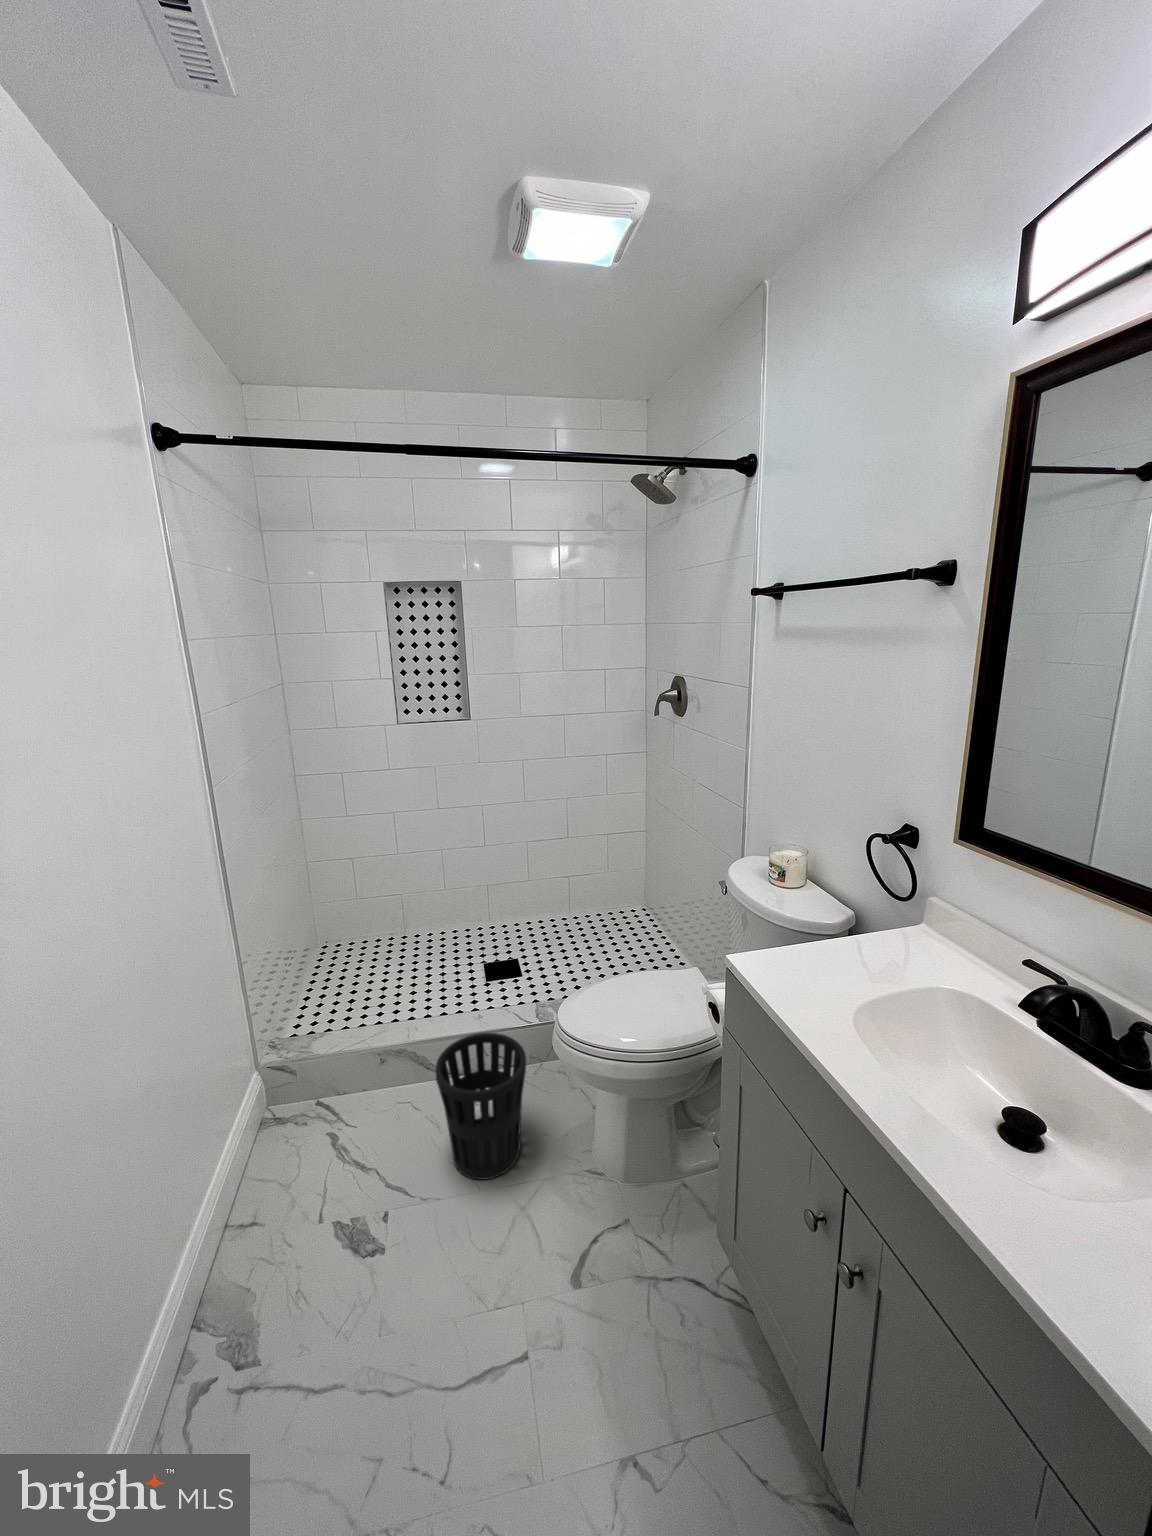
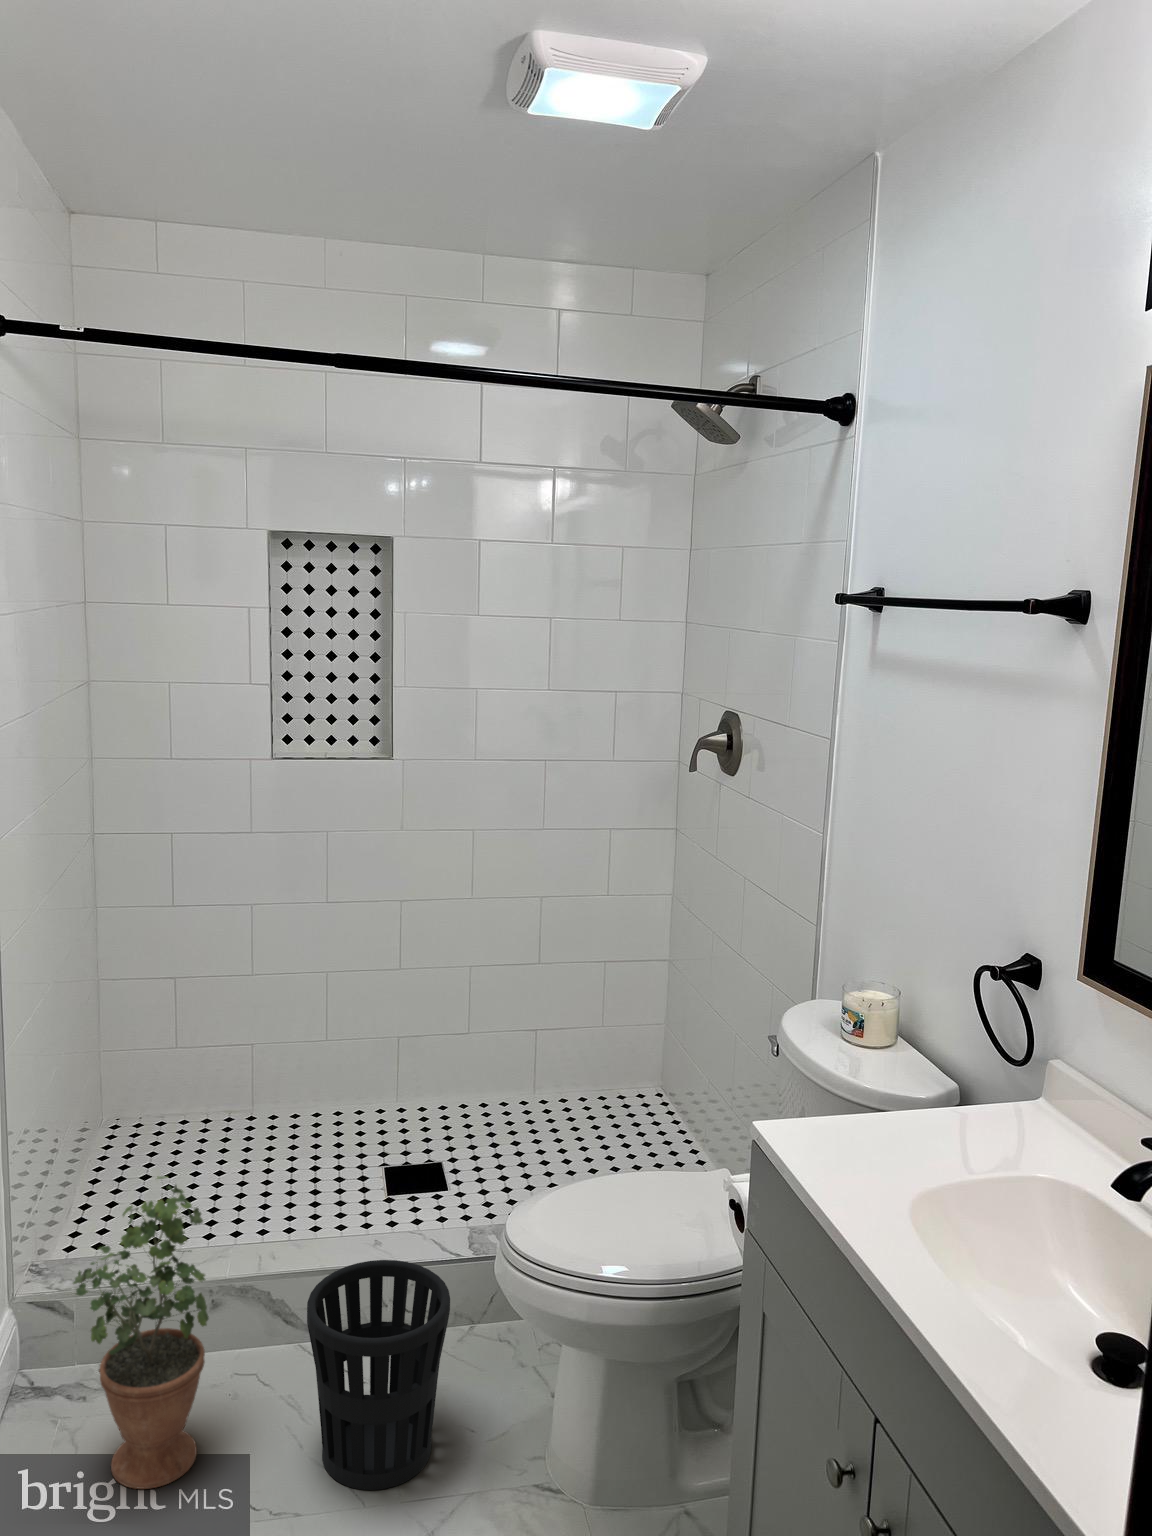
potted plant: none [282,993,374,1188] -> present [73,1176,209,1489]

